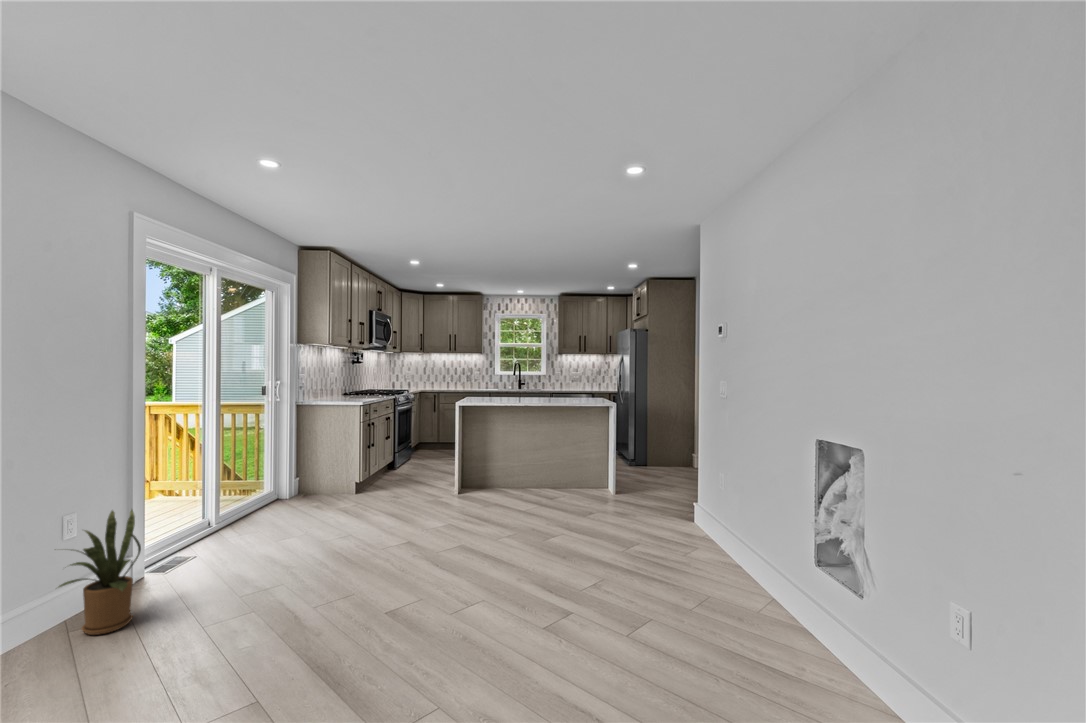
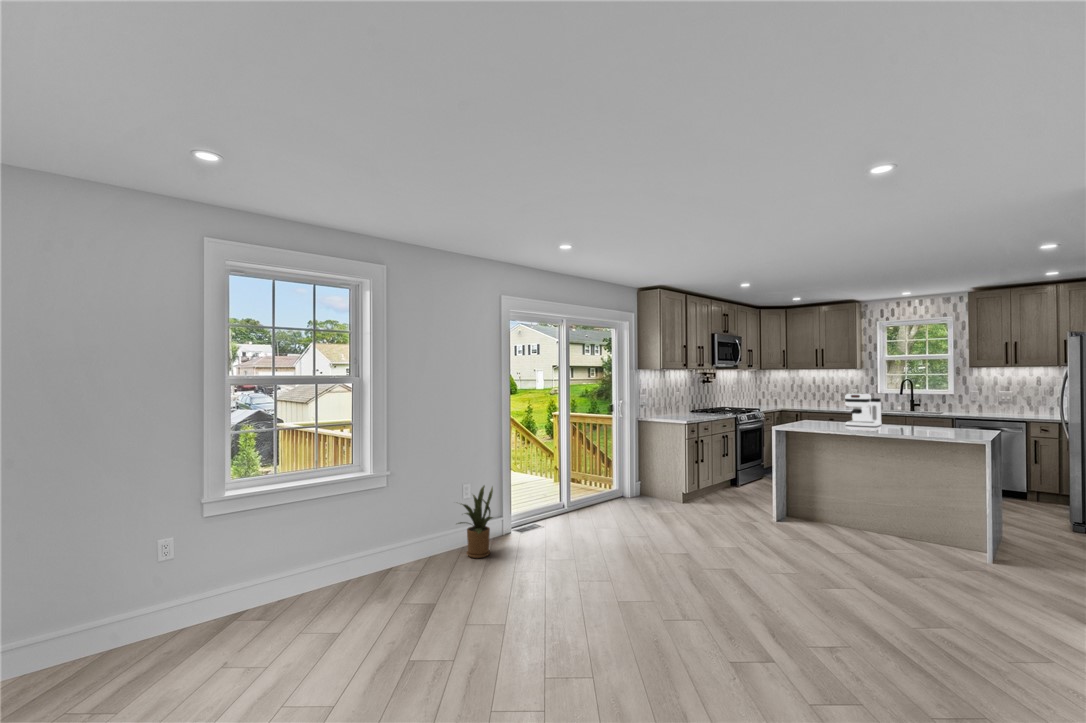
coffee maker: none [515,370,540,401] -> present [845,394,881,431]

